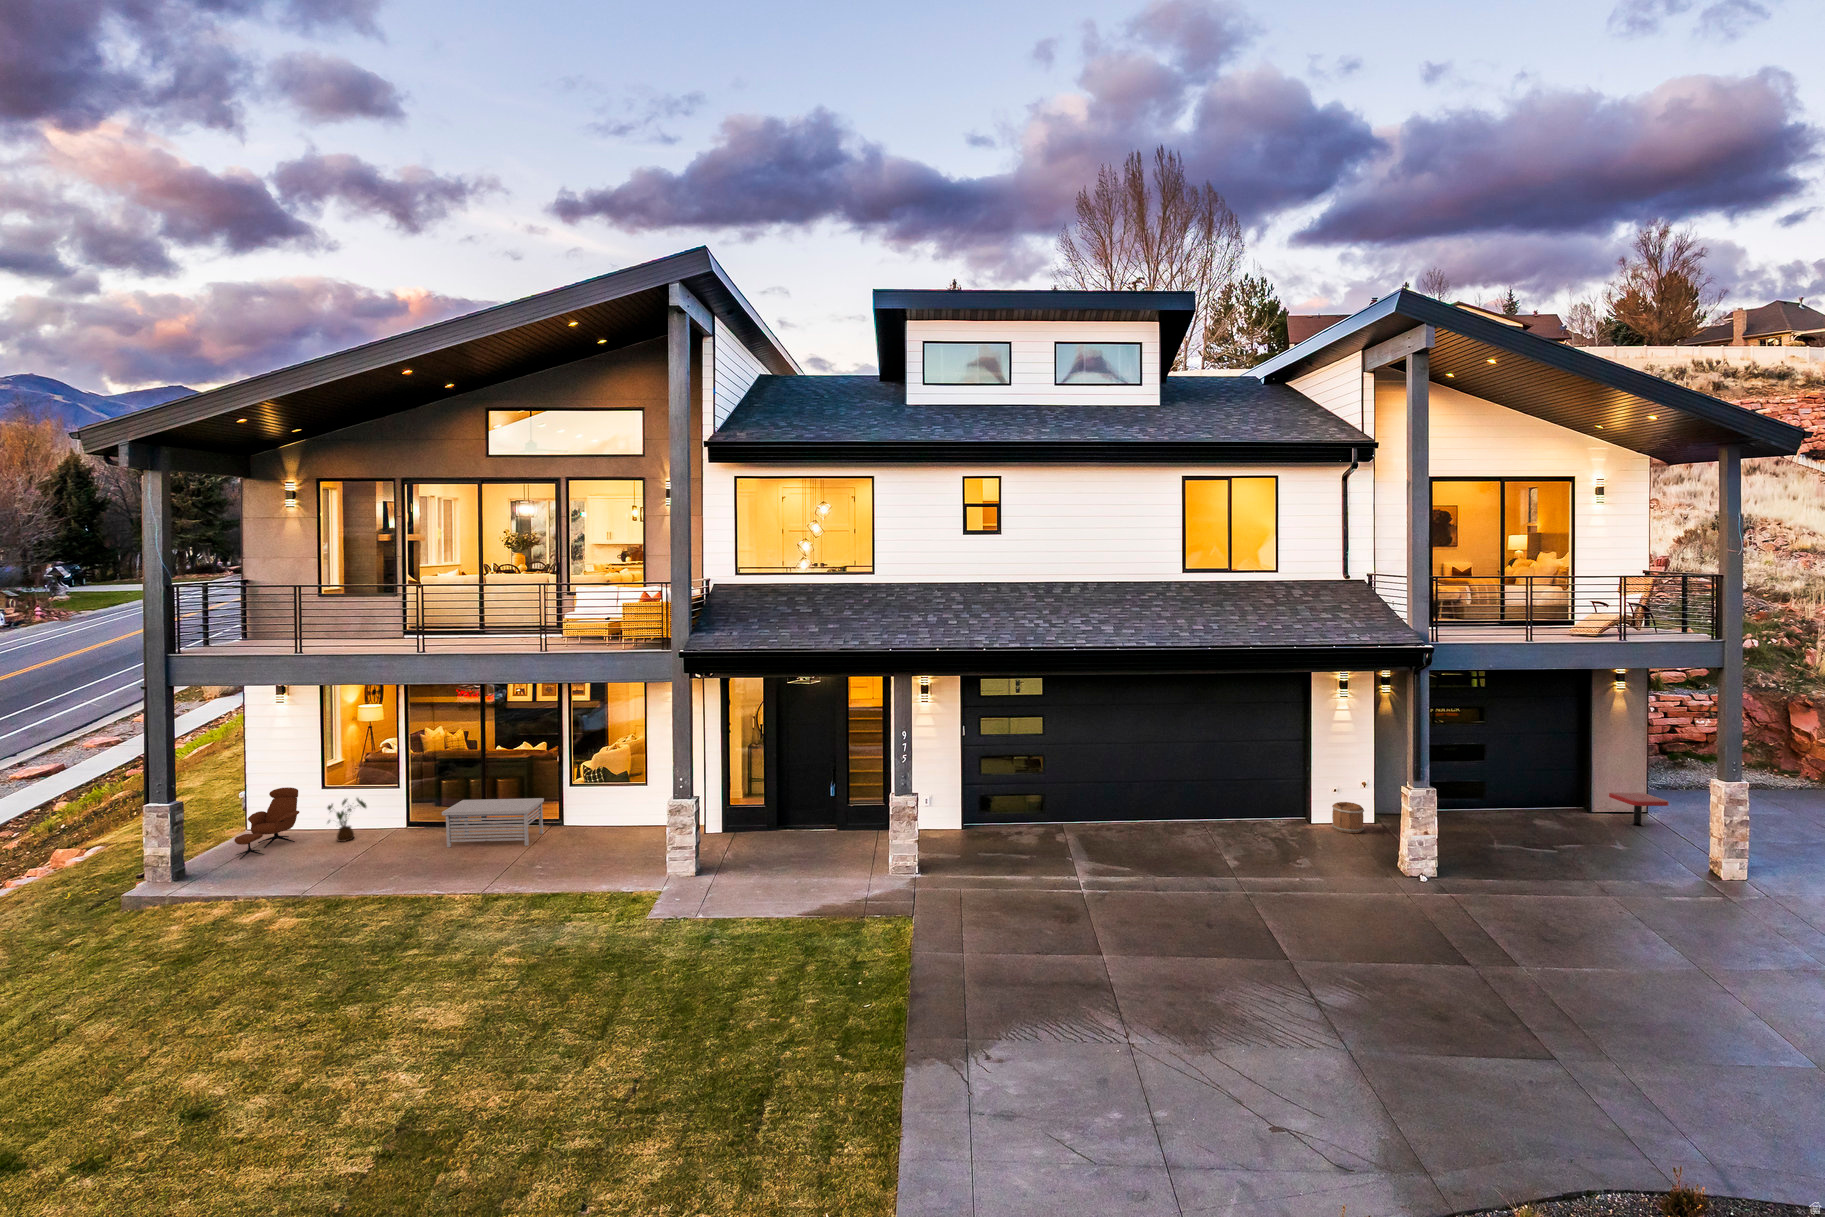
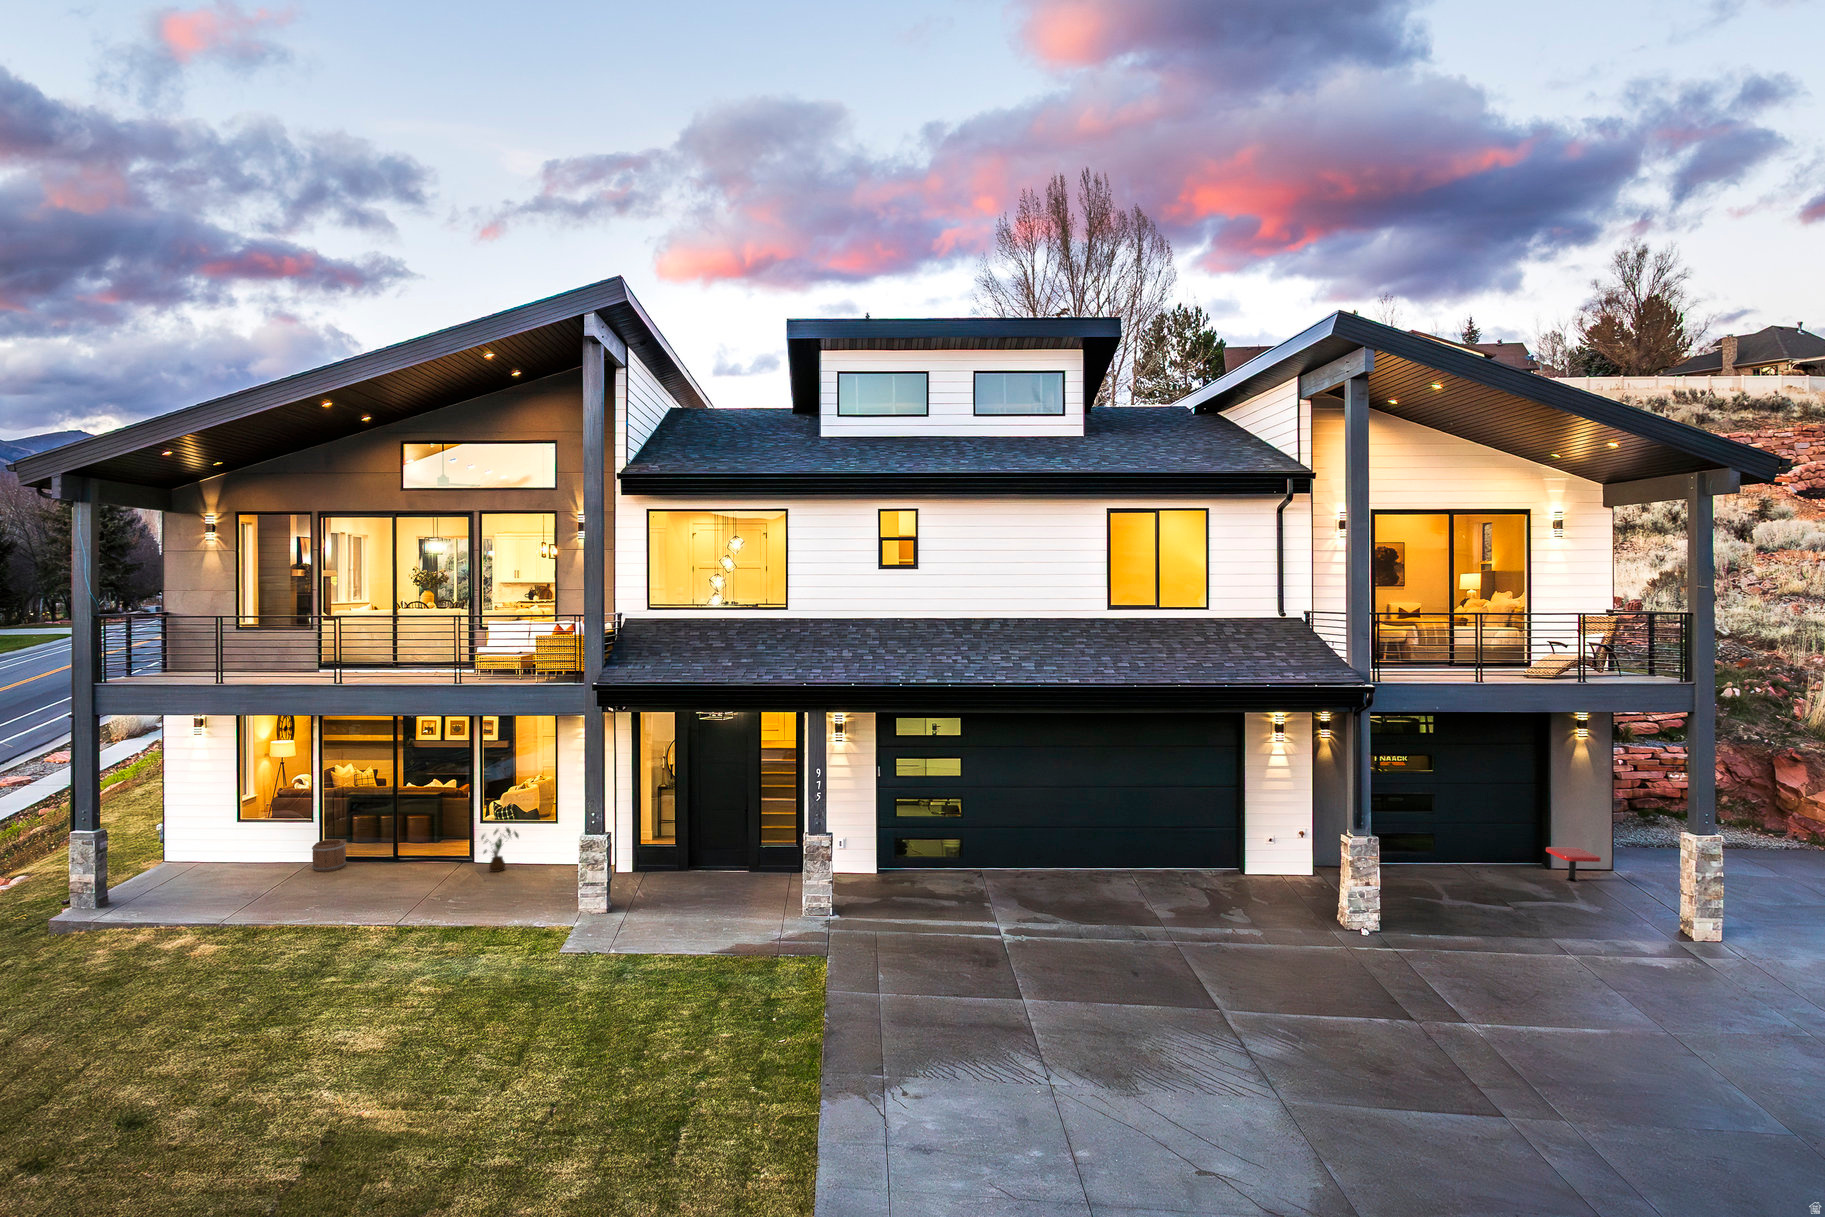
lounge chair: present [234,787,299,859] -> none [152,813,218,887]
house plant: present [328,798,366,842] -> present [481,828,519,872]
storage bench: present [442,798,544,848] -> none [365,830,470,878]
bucket: present [1332,802,1364,833] -> present [312,839,347,872]

